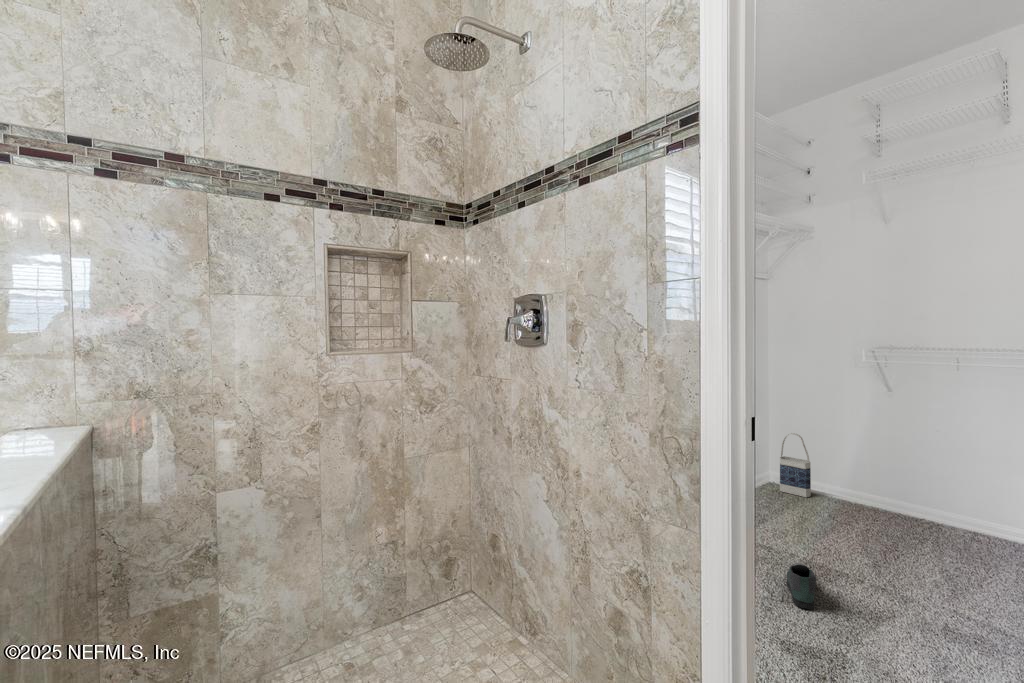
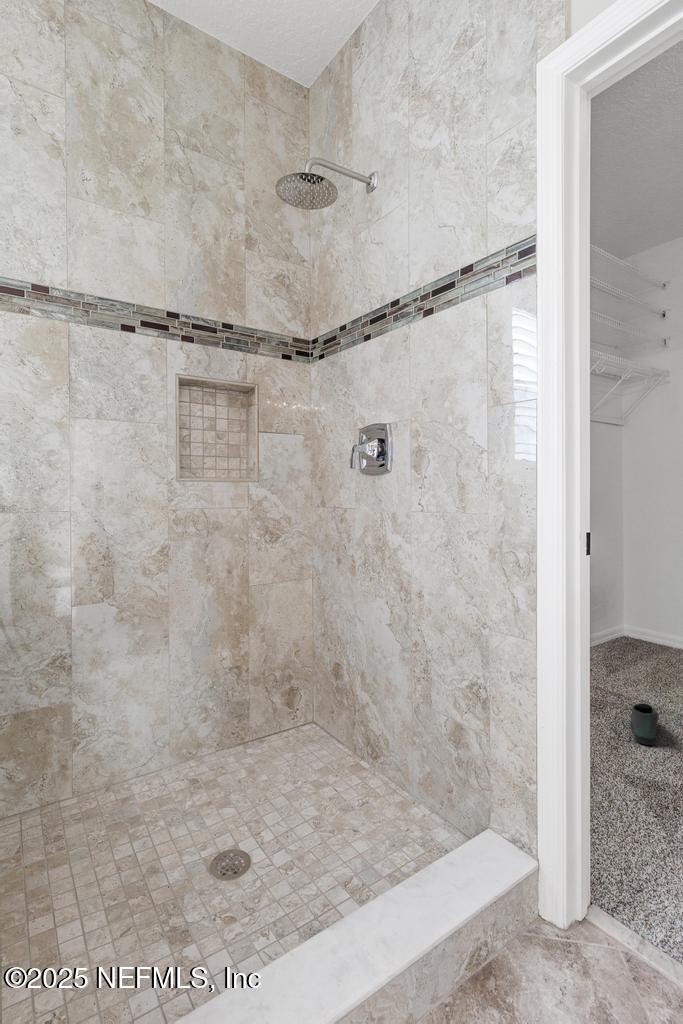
bag: present [780,433,811,497] -> none [634,587,666,653]

